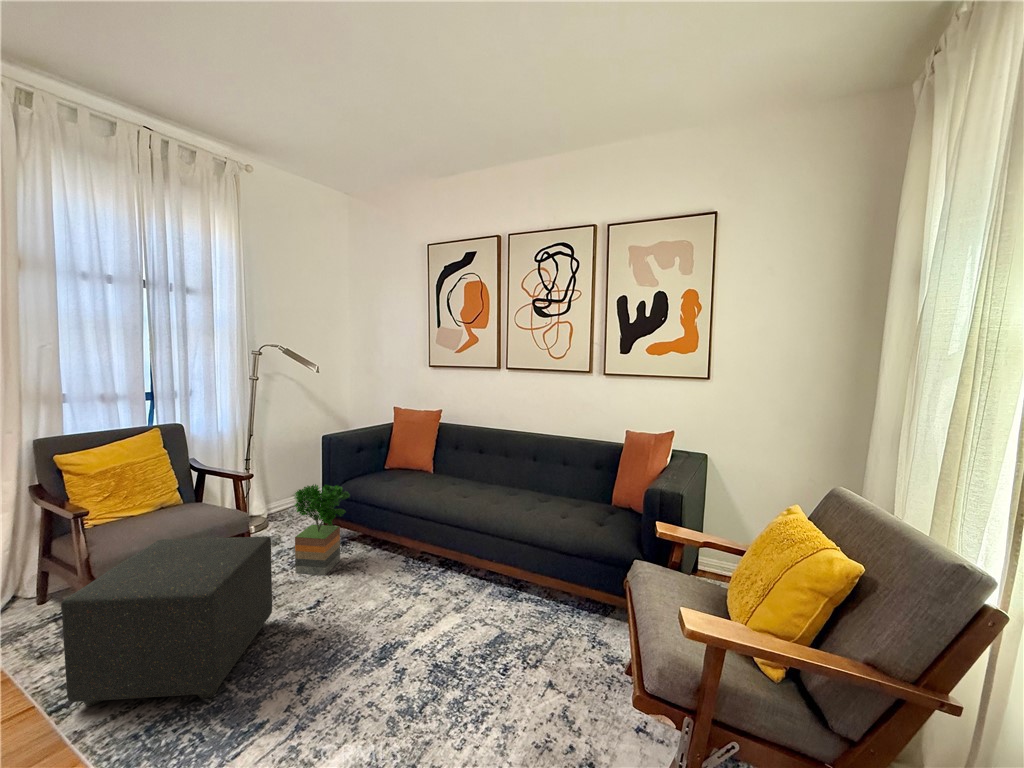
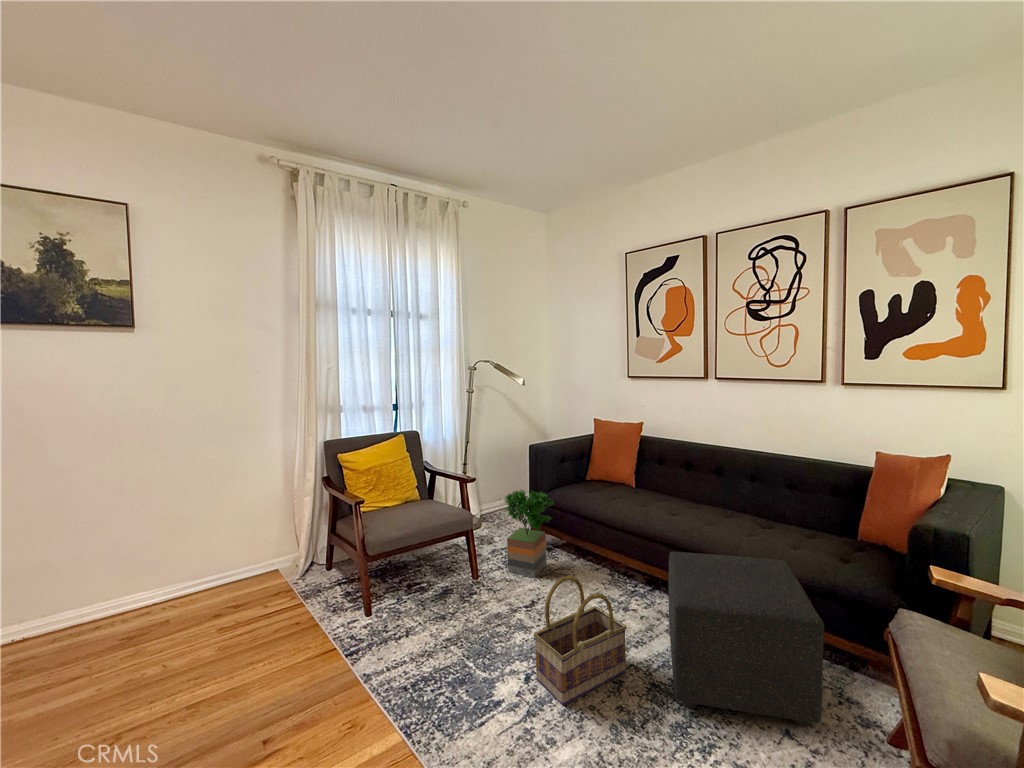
ottoman: present [61,536,272,706] -> present [669,552,824,726]
basket: none [309,569,412,710] -> present [534,576,627,705]

